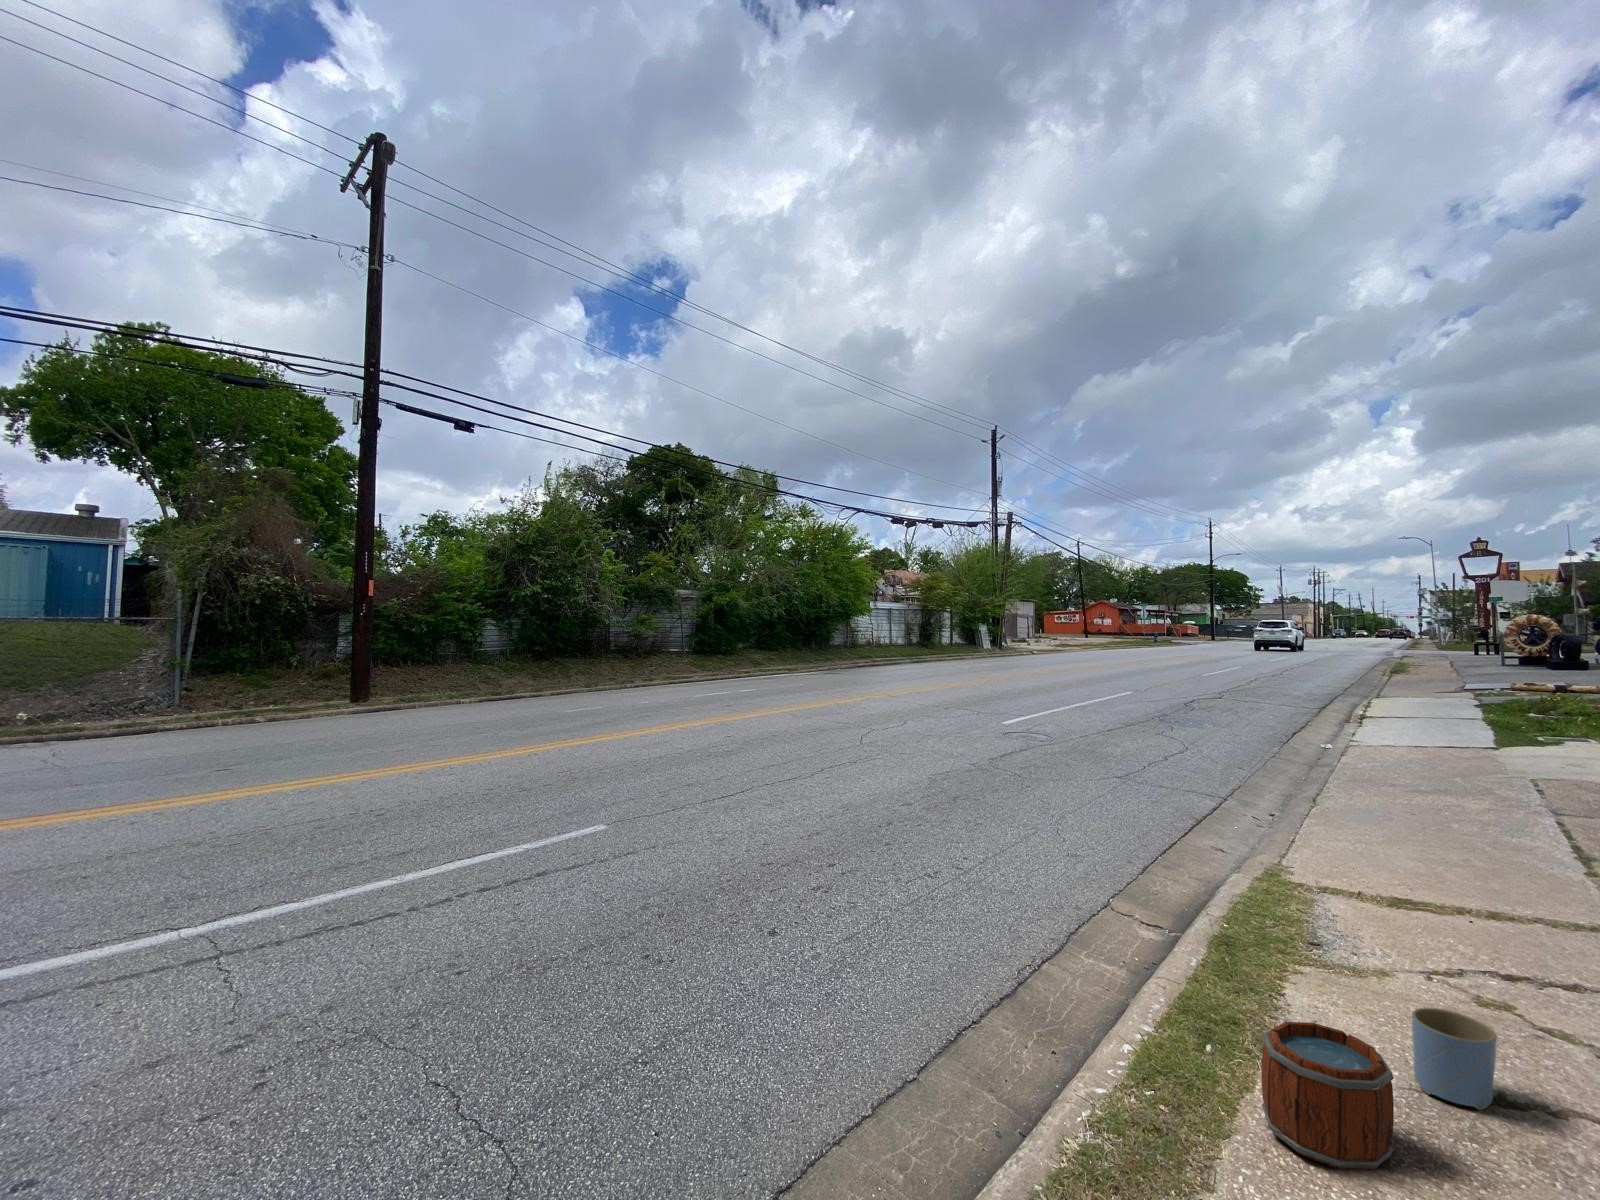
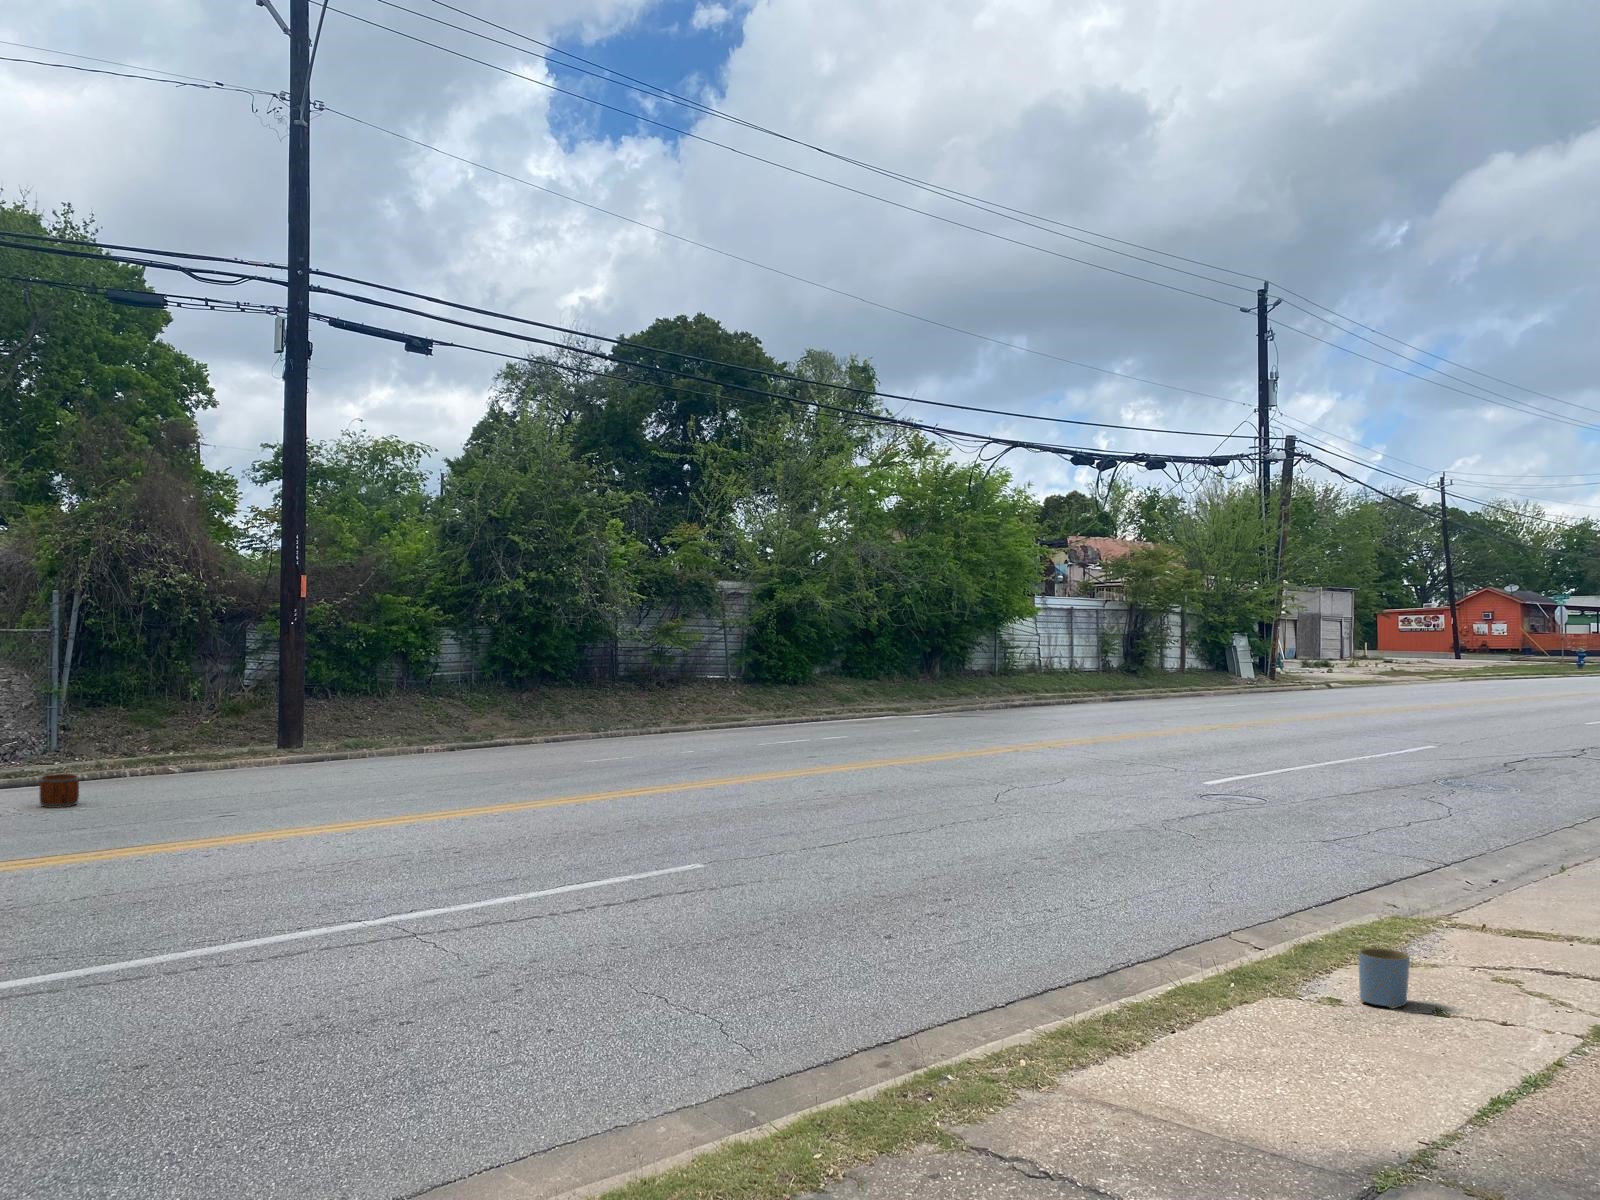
bucket: present [1262,1022,1394,1170] -> present [40,774,79,808]

